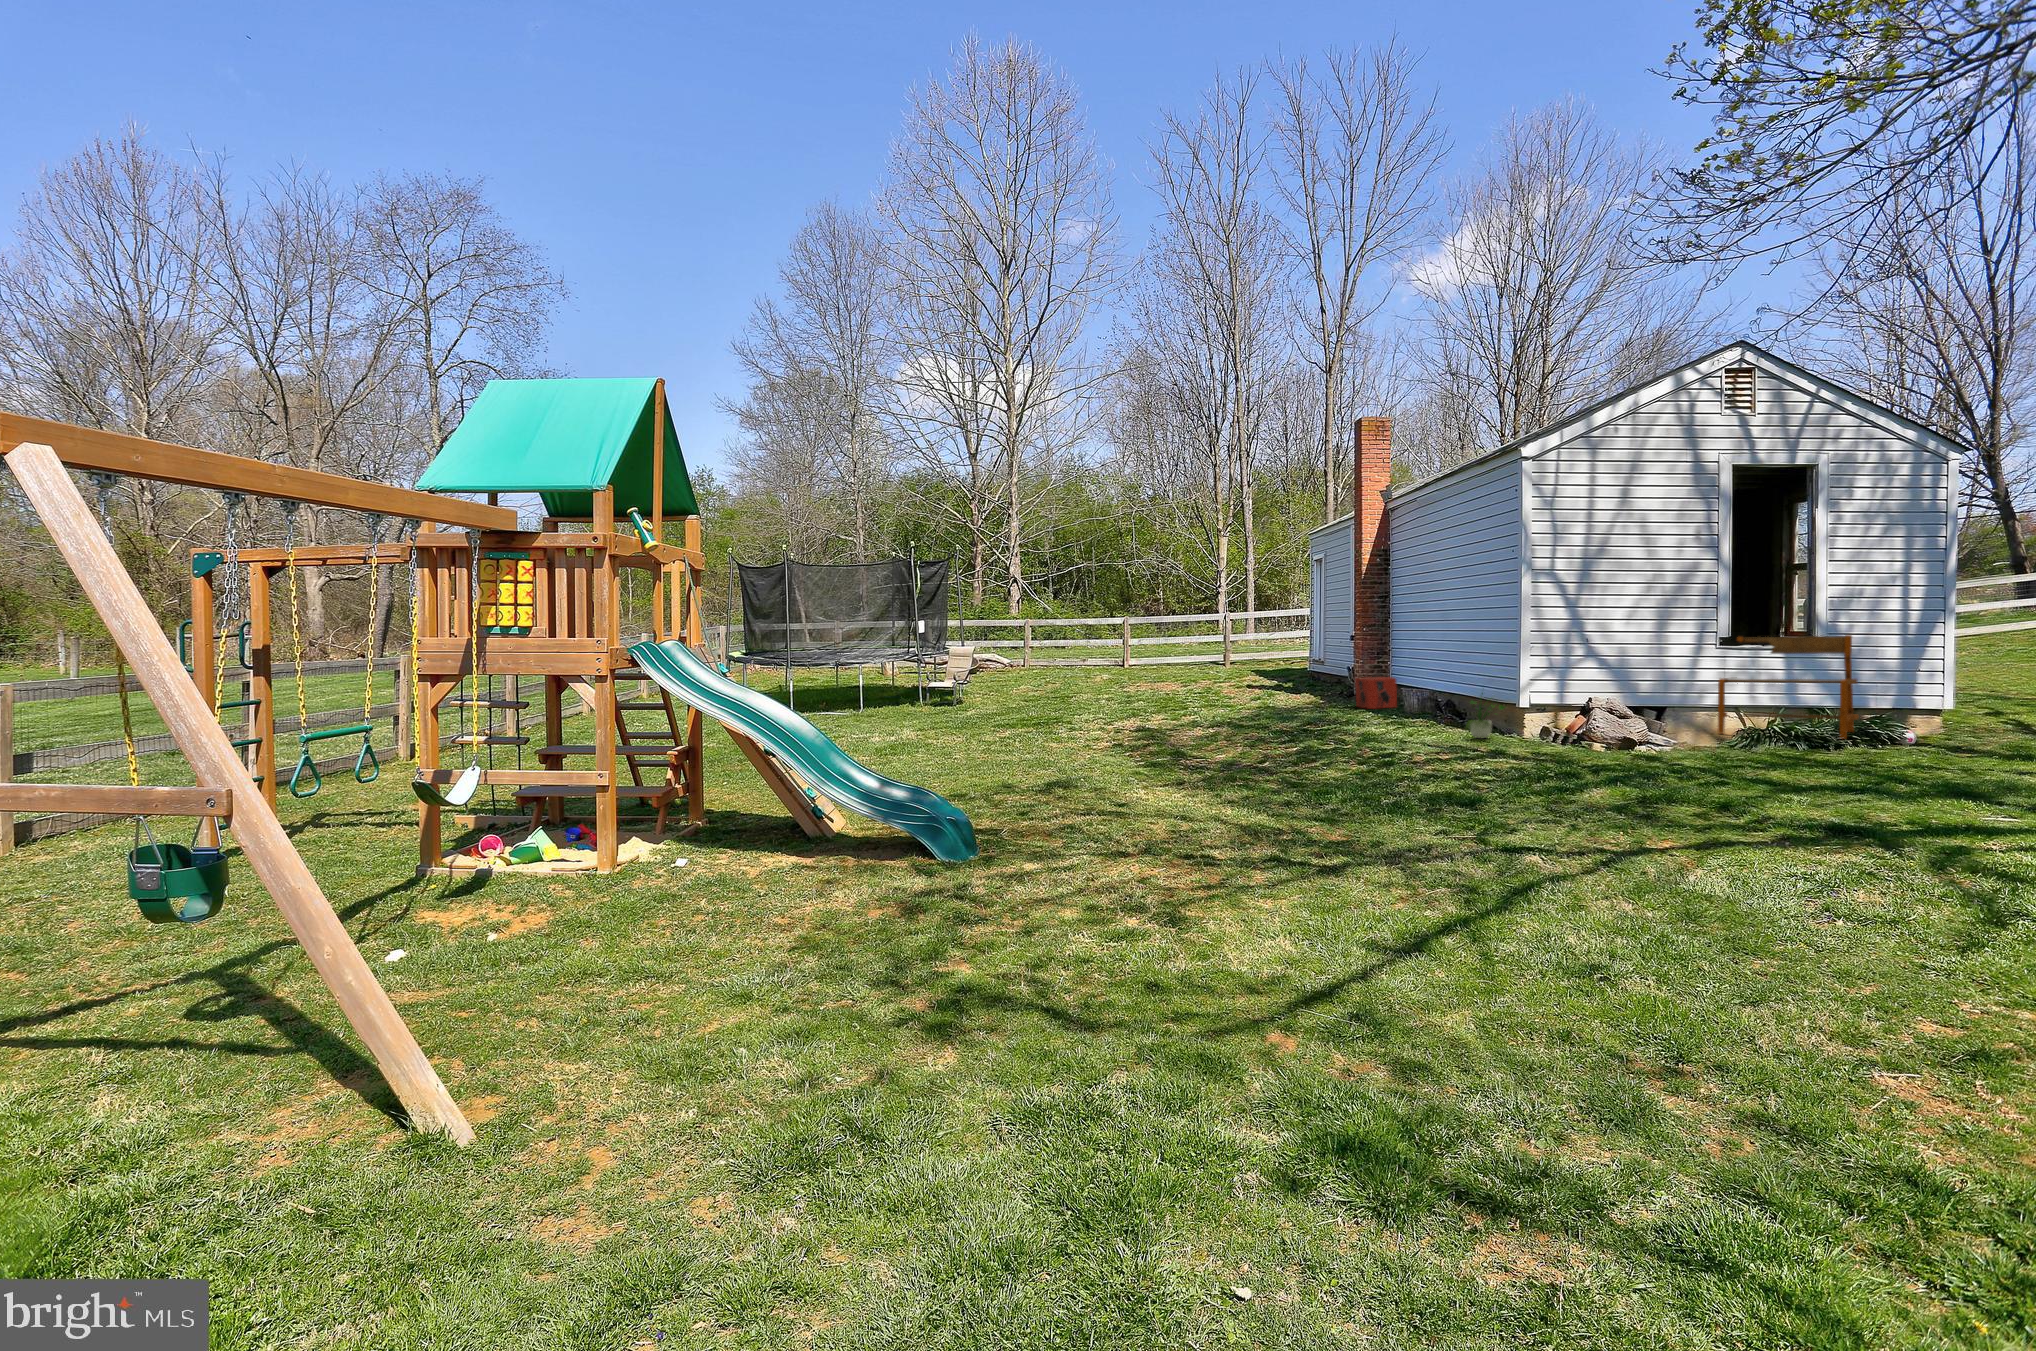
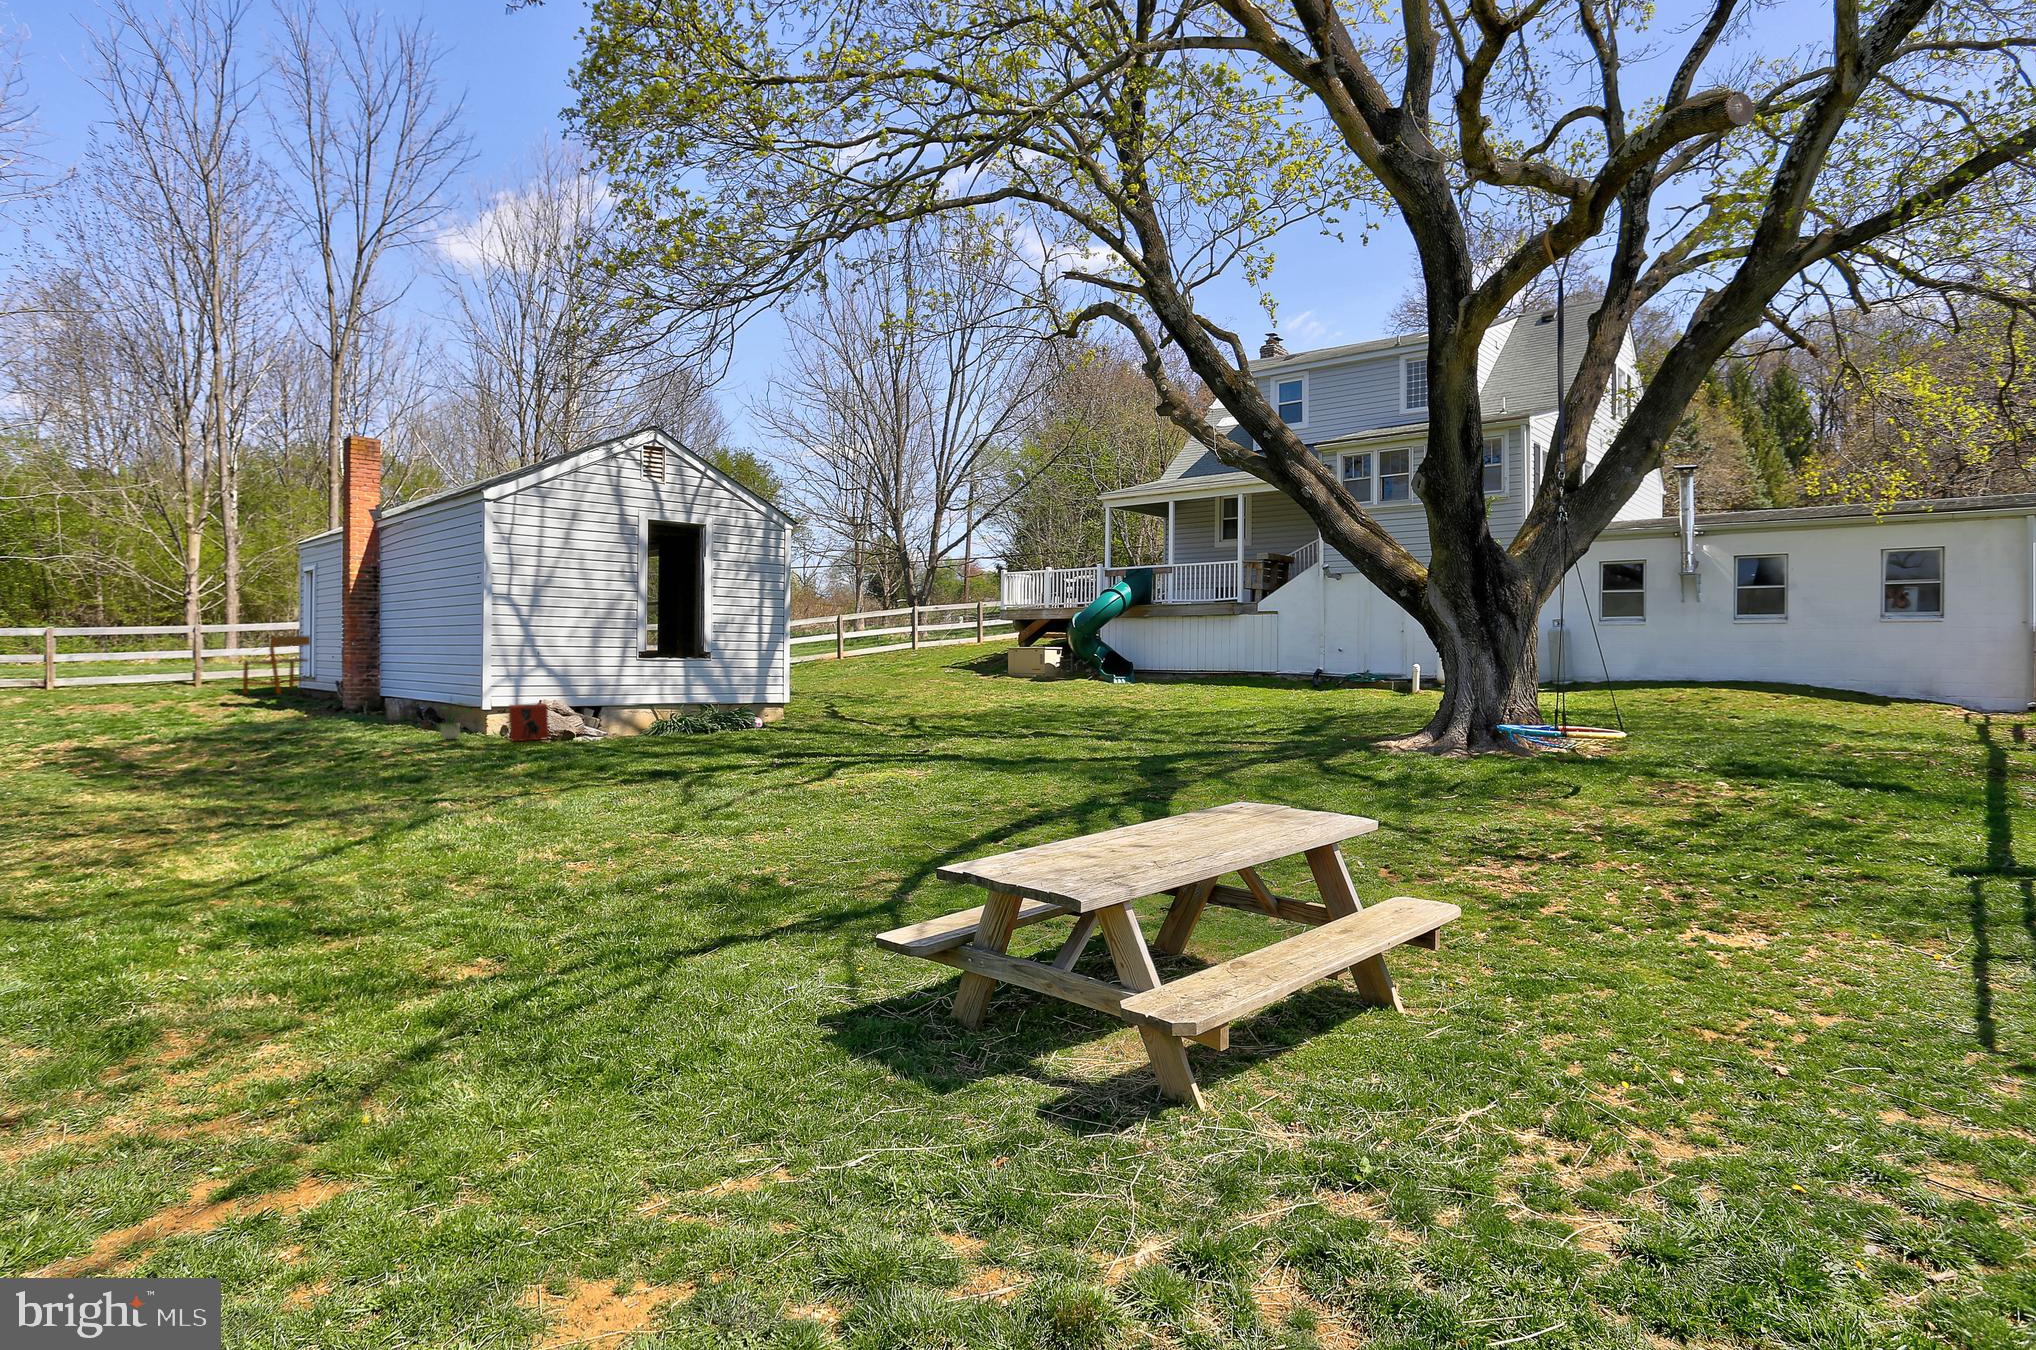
bench: present [1718,635,1859,739] -> present [243,636,310,694]
storage box: present [1355,677,1397,709] -> present [509,703,549,741]

